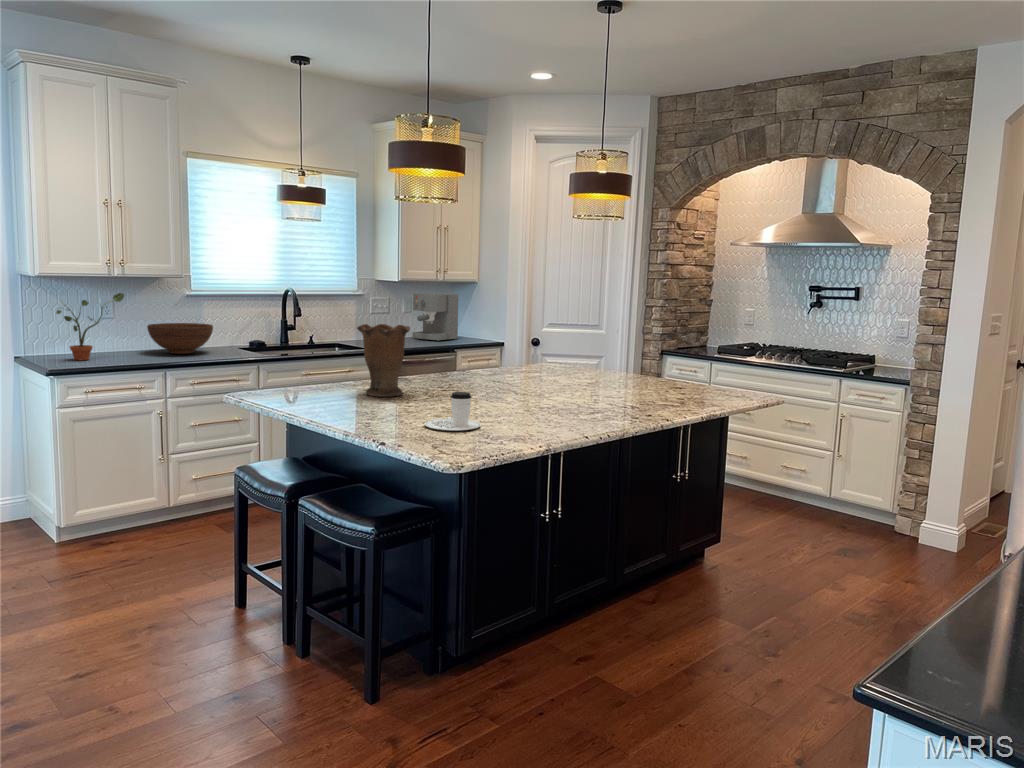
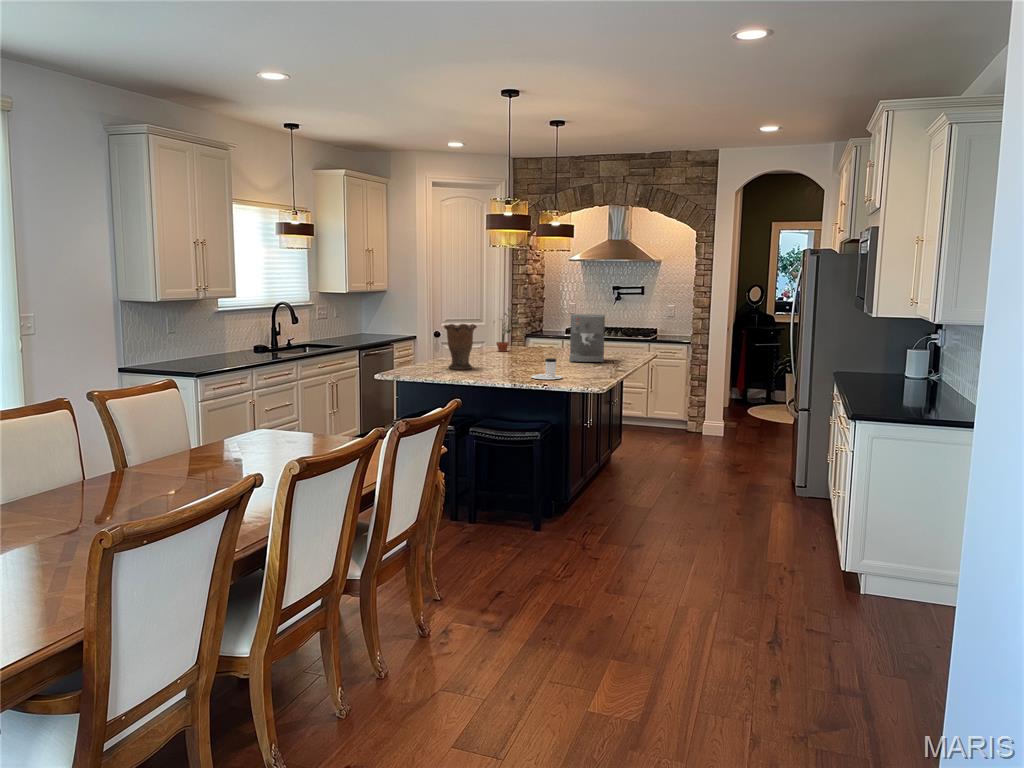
potted plant: present [57,293,124,360] -> present [496,309,518,352]
coffee maker: present [412,293,459,341] -> present [569,314,605,363]
fruit bowl: present [147,323,213,354] -> none [206,333,256,358]

